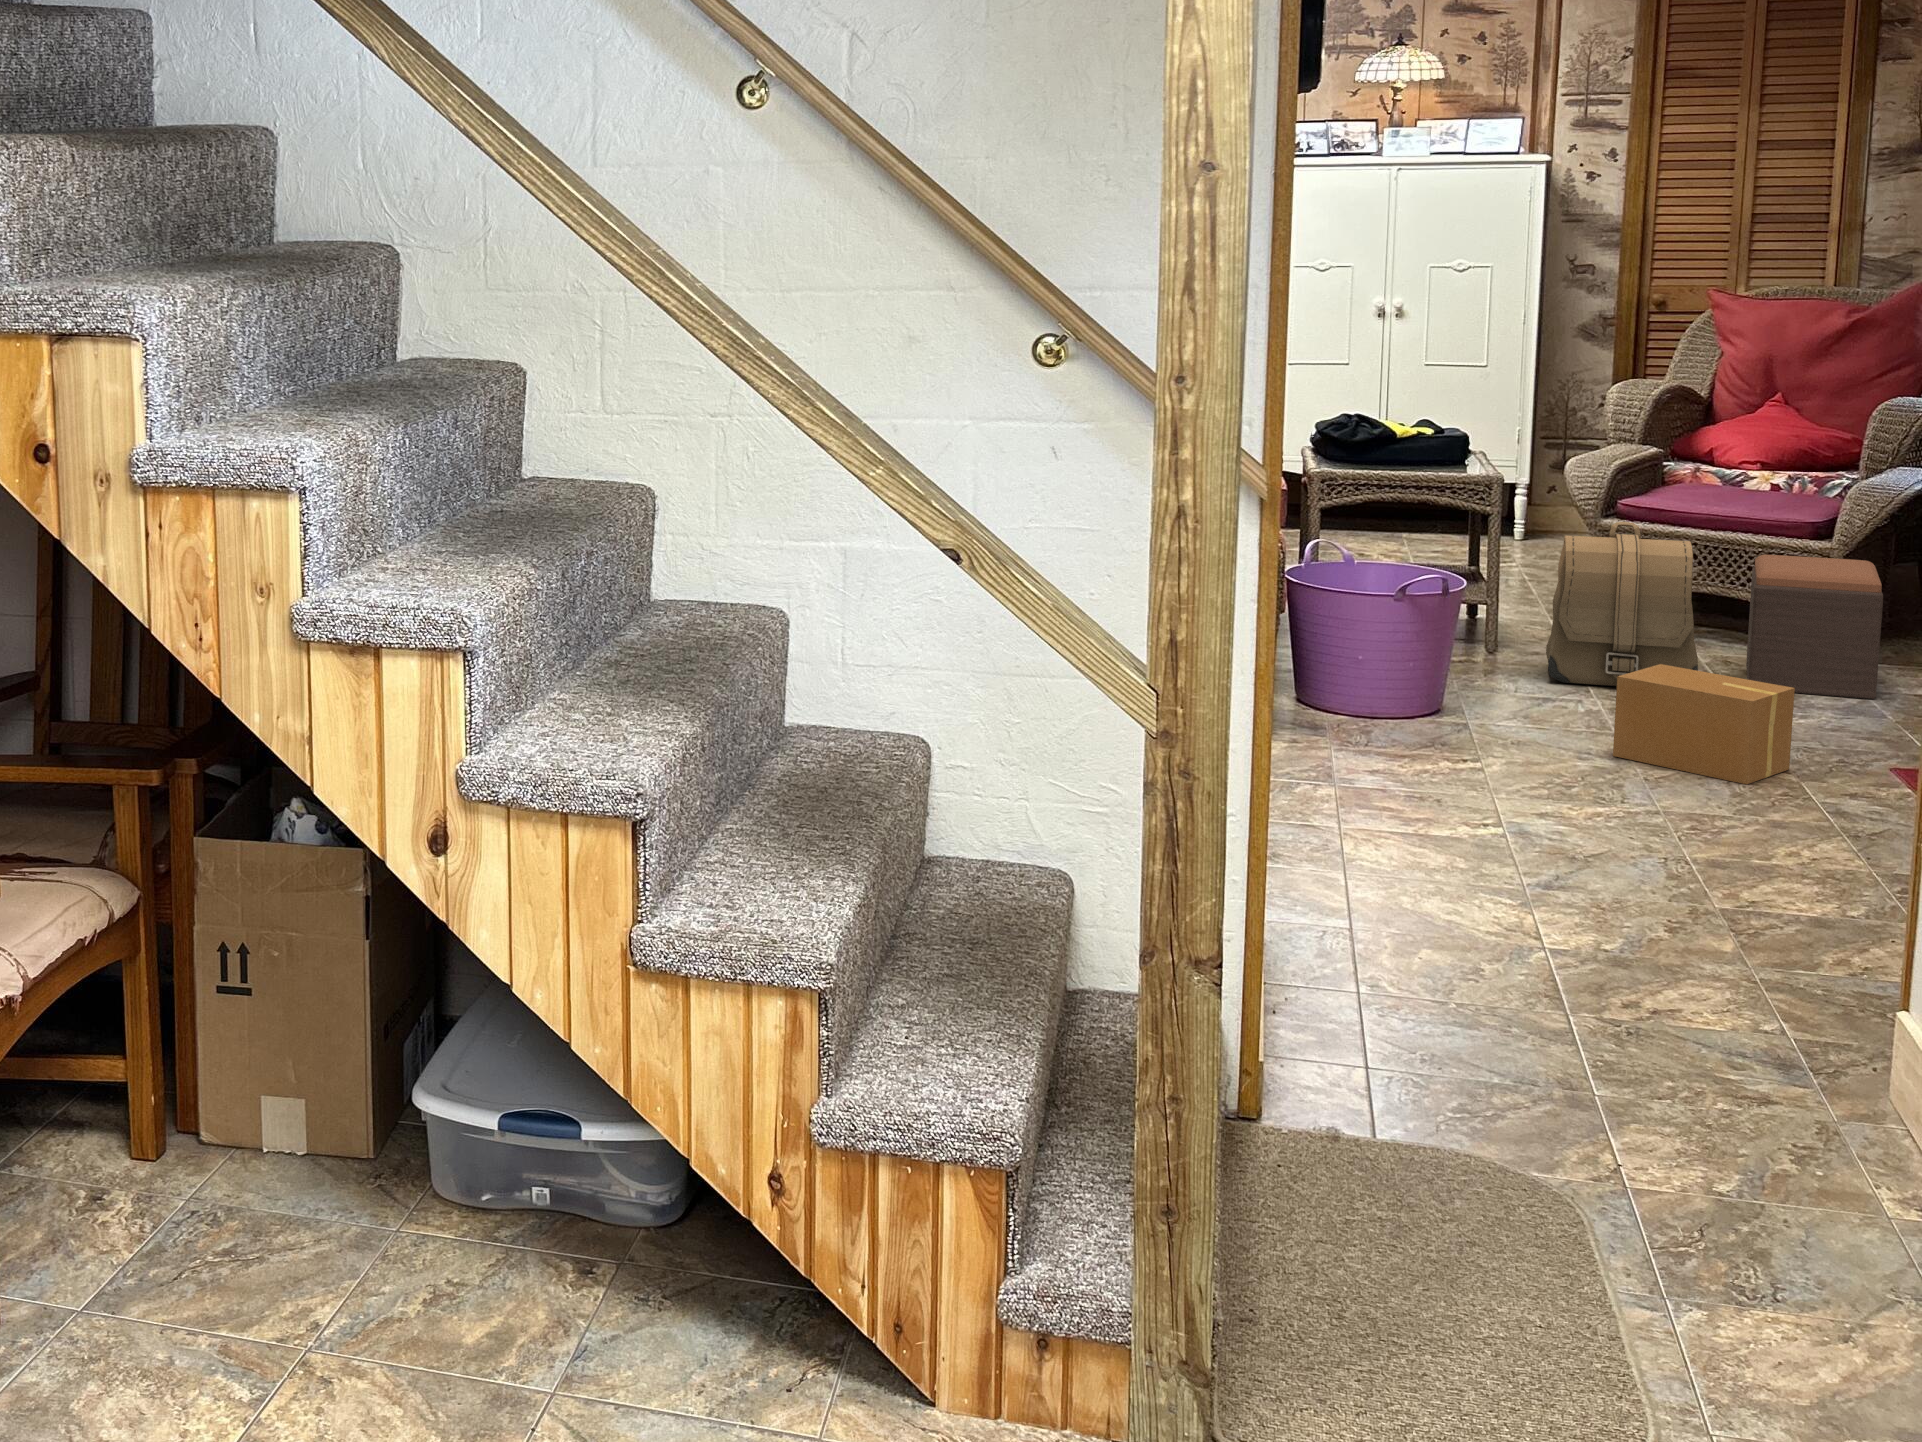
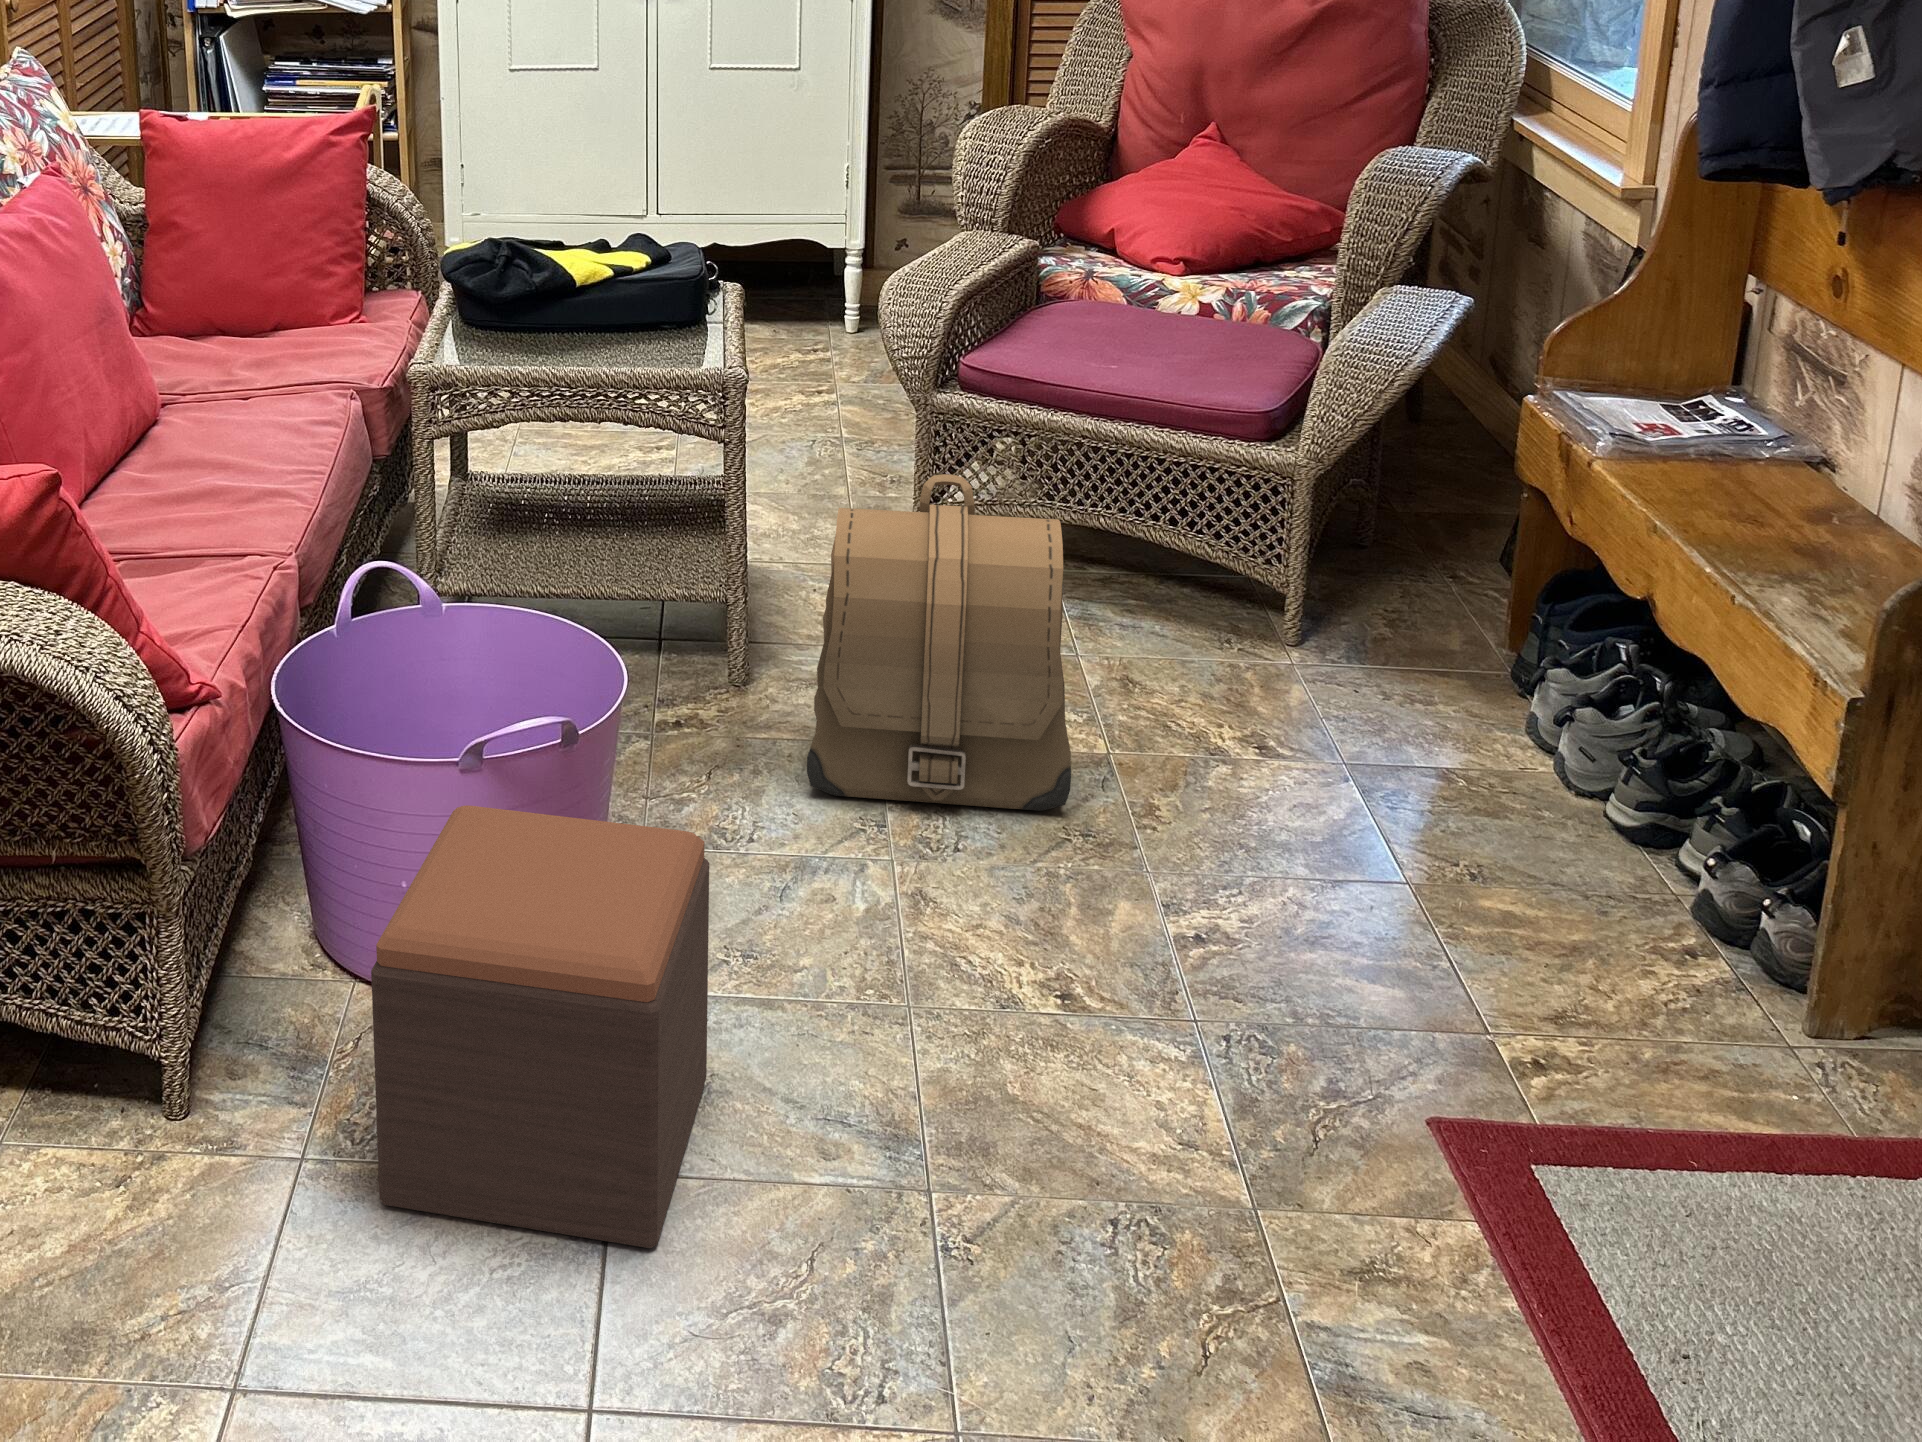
footstool: present [1746,555,1883,699] -> present [371,805,709,1248]
cardboard box: present [1613,664,1795,784] -> none [879,913,1254,1286]

